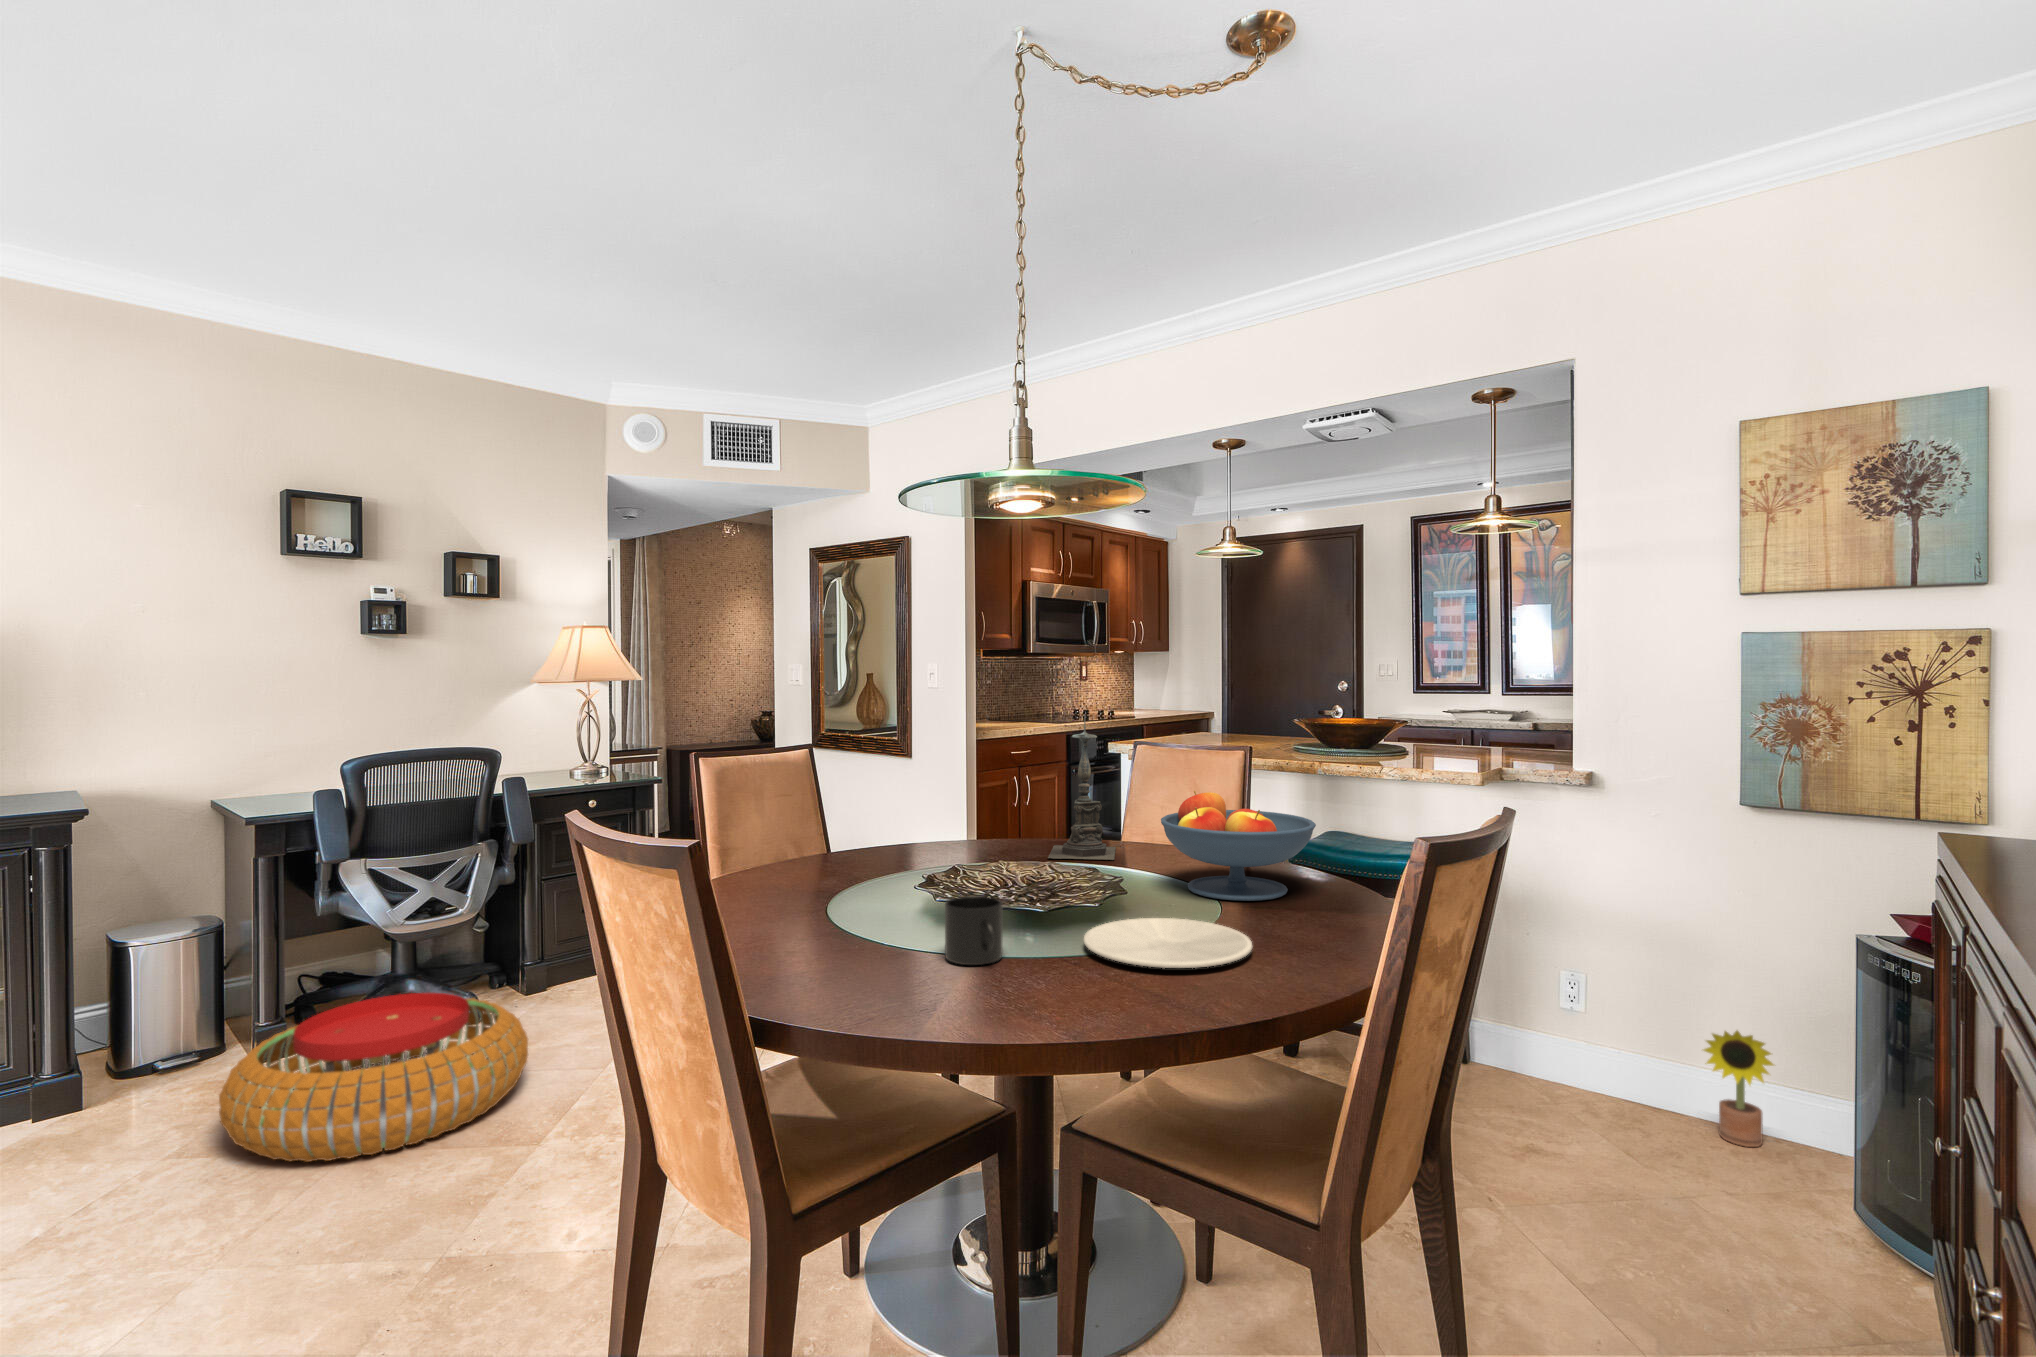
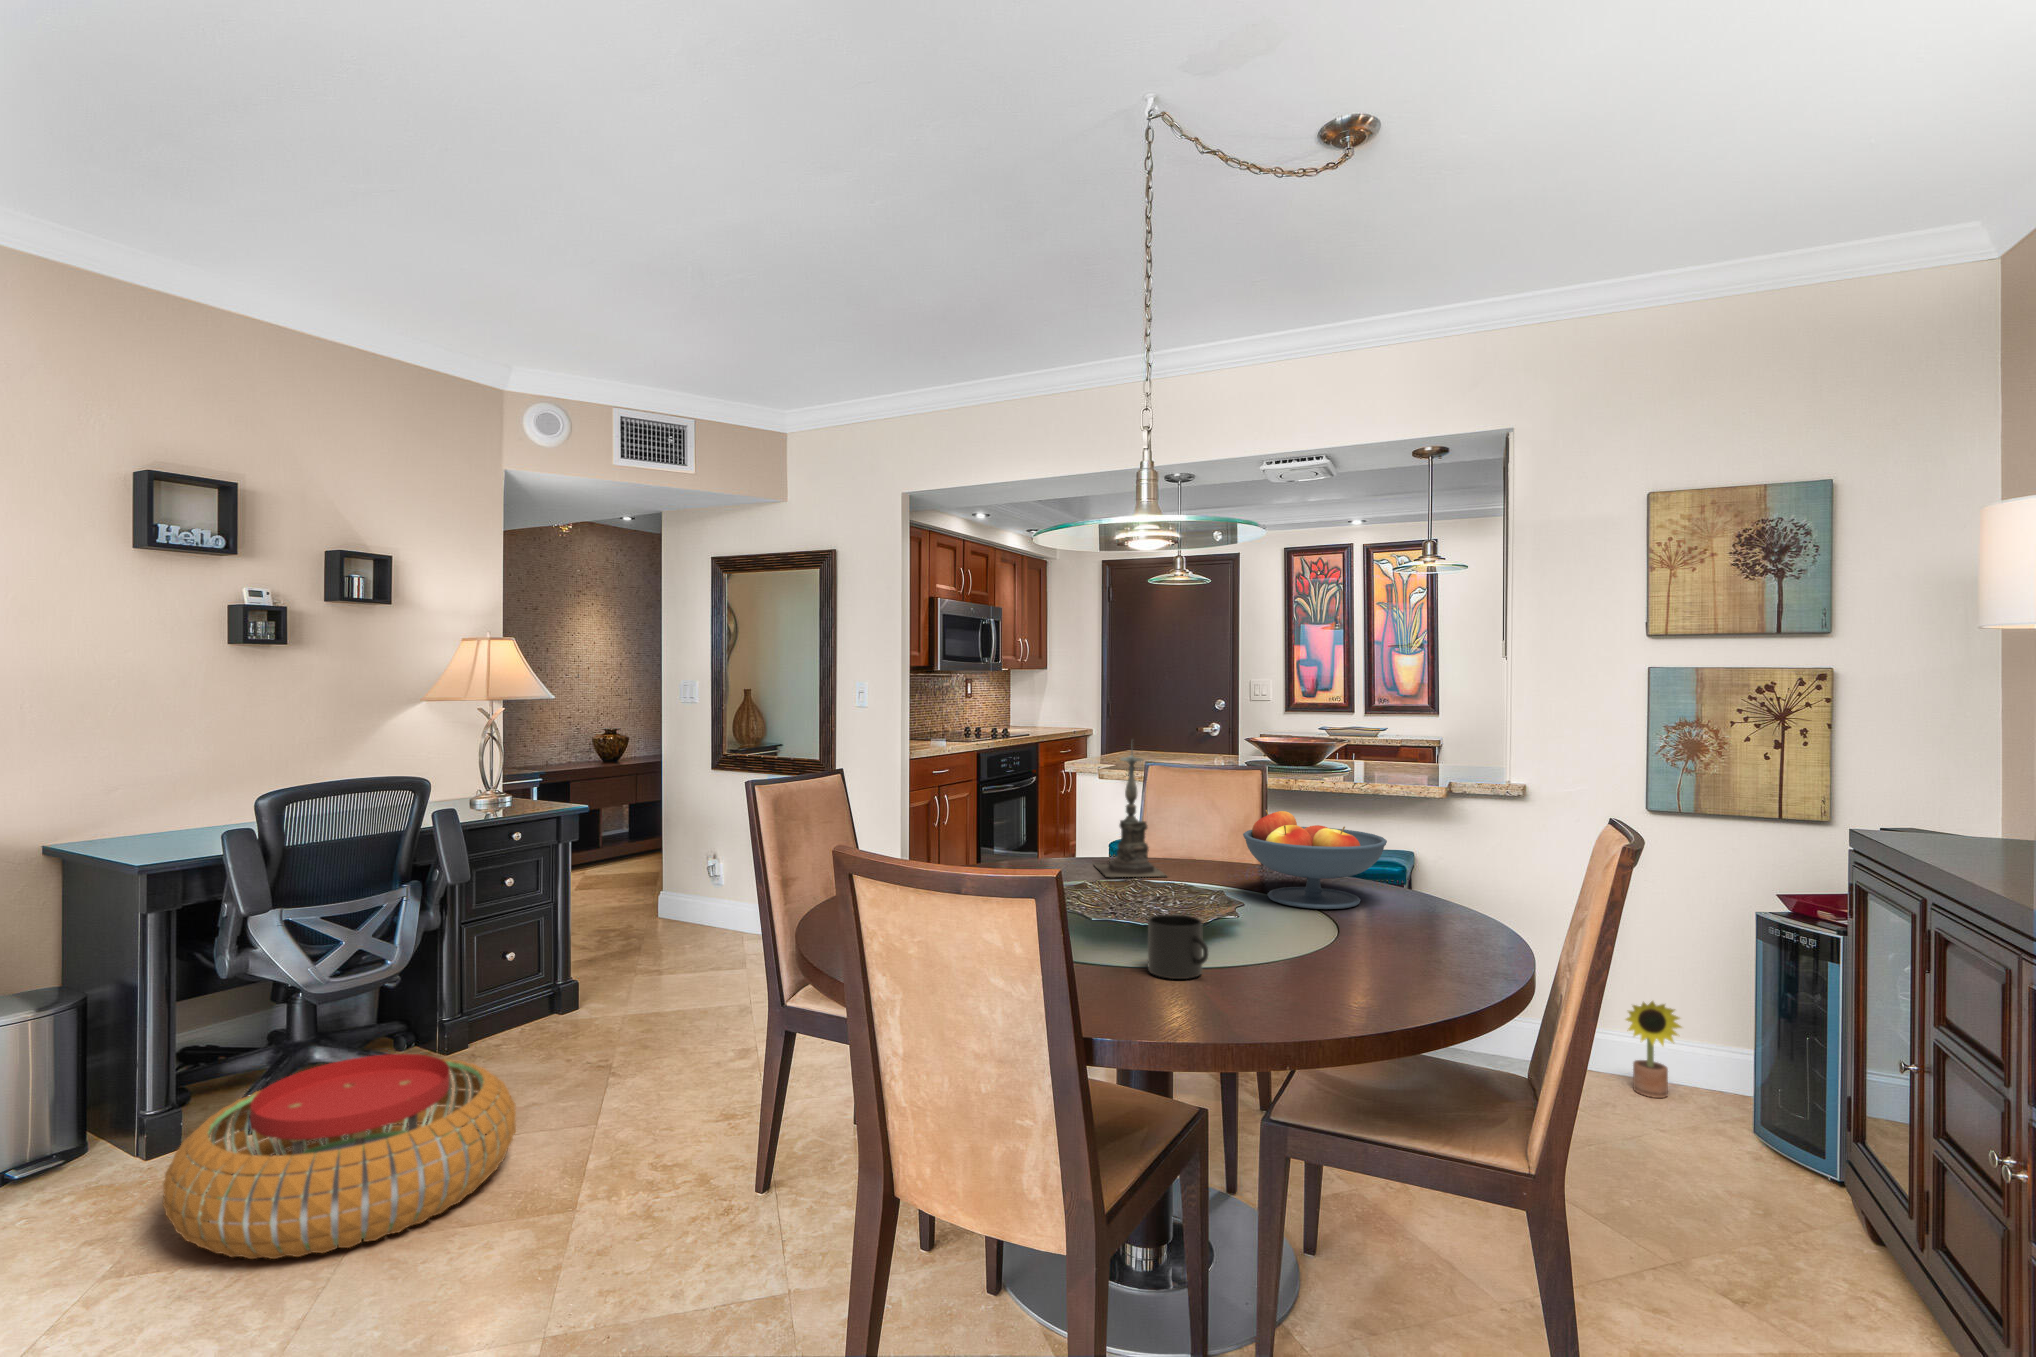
plate: present [1084,918,1252,968] -> none [1251,927,1409,970]

